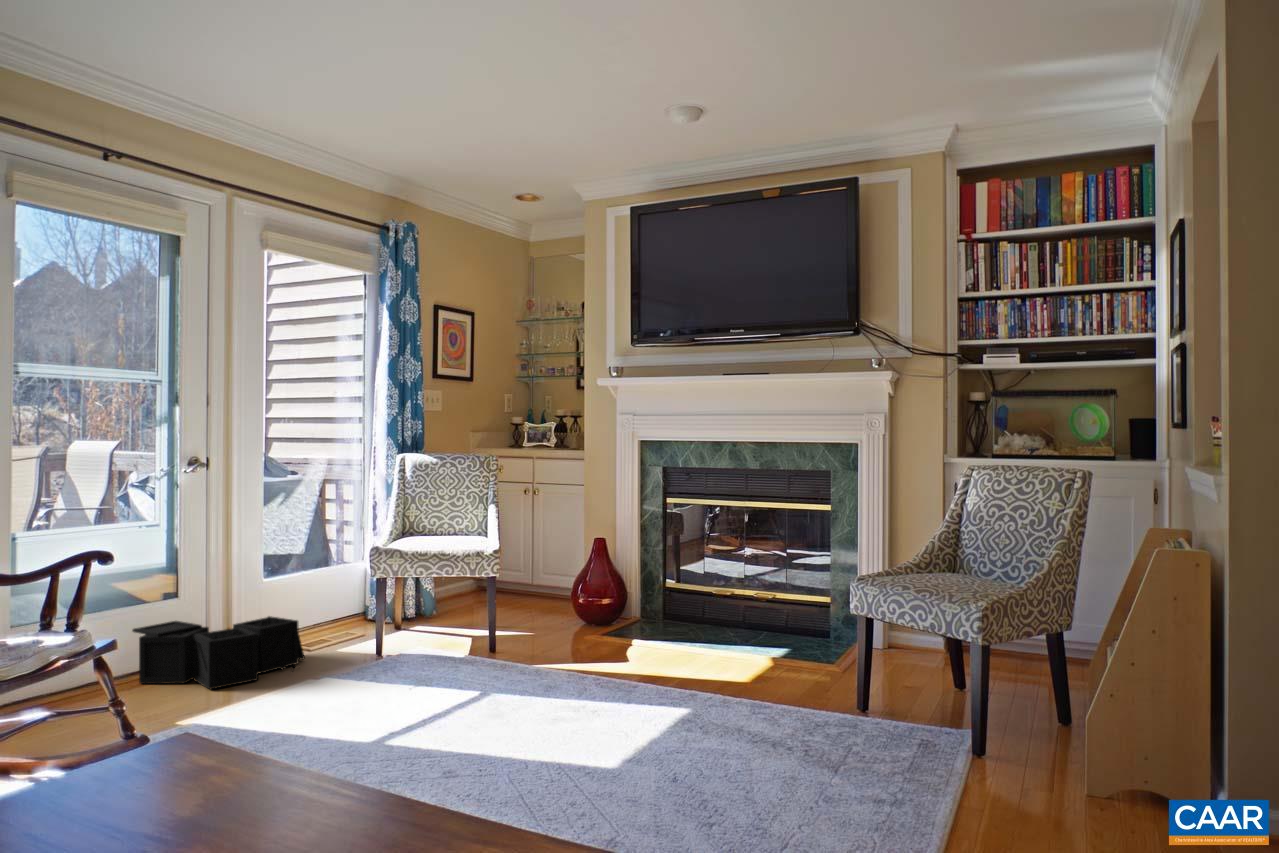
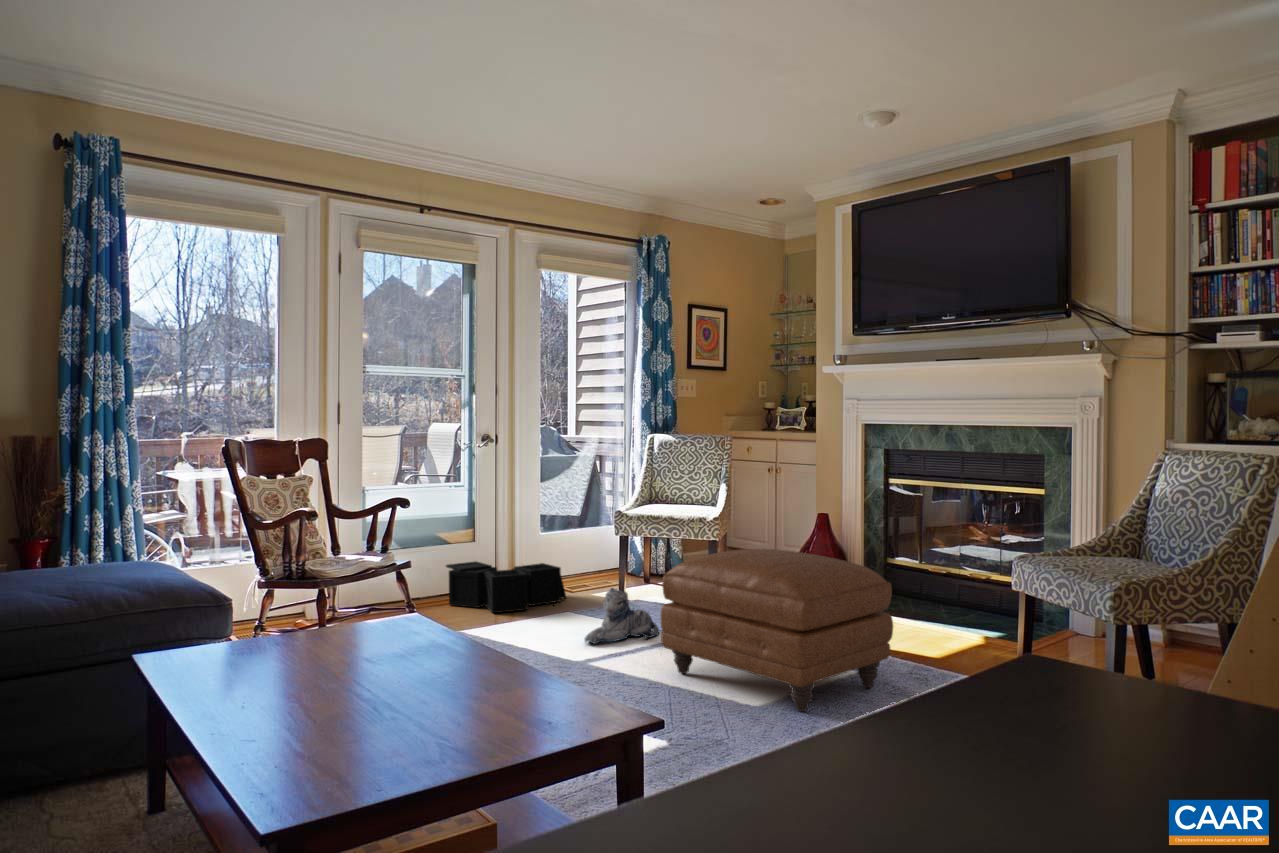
ottoman: none [478,587,750,784] -> present [661,549,893,712]
plush toy: none [357,645,446,721] -> present [585,588,659,644]

